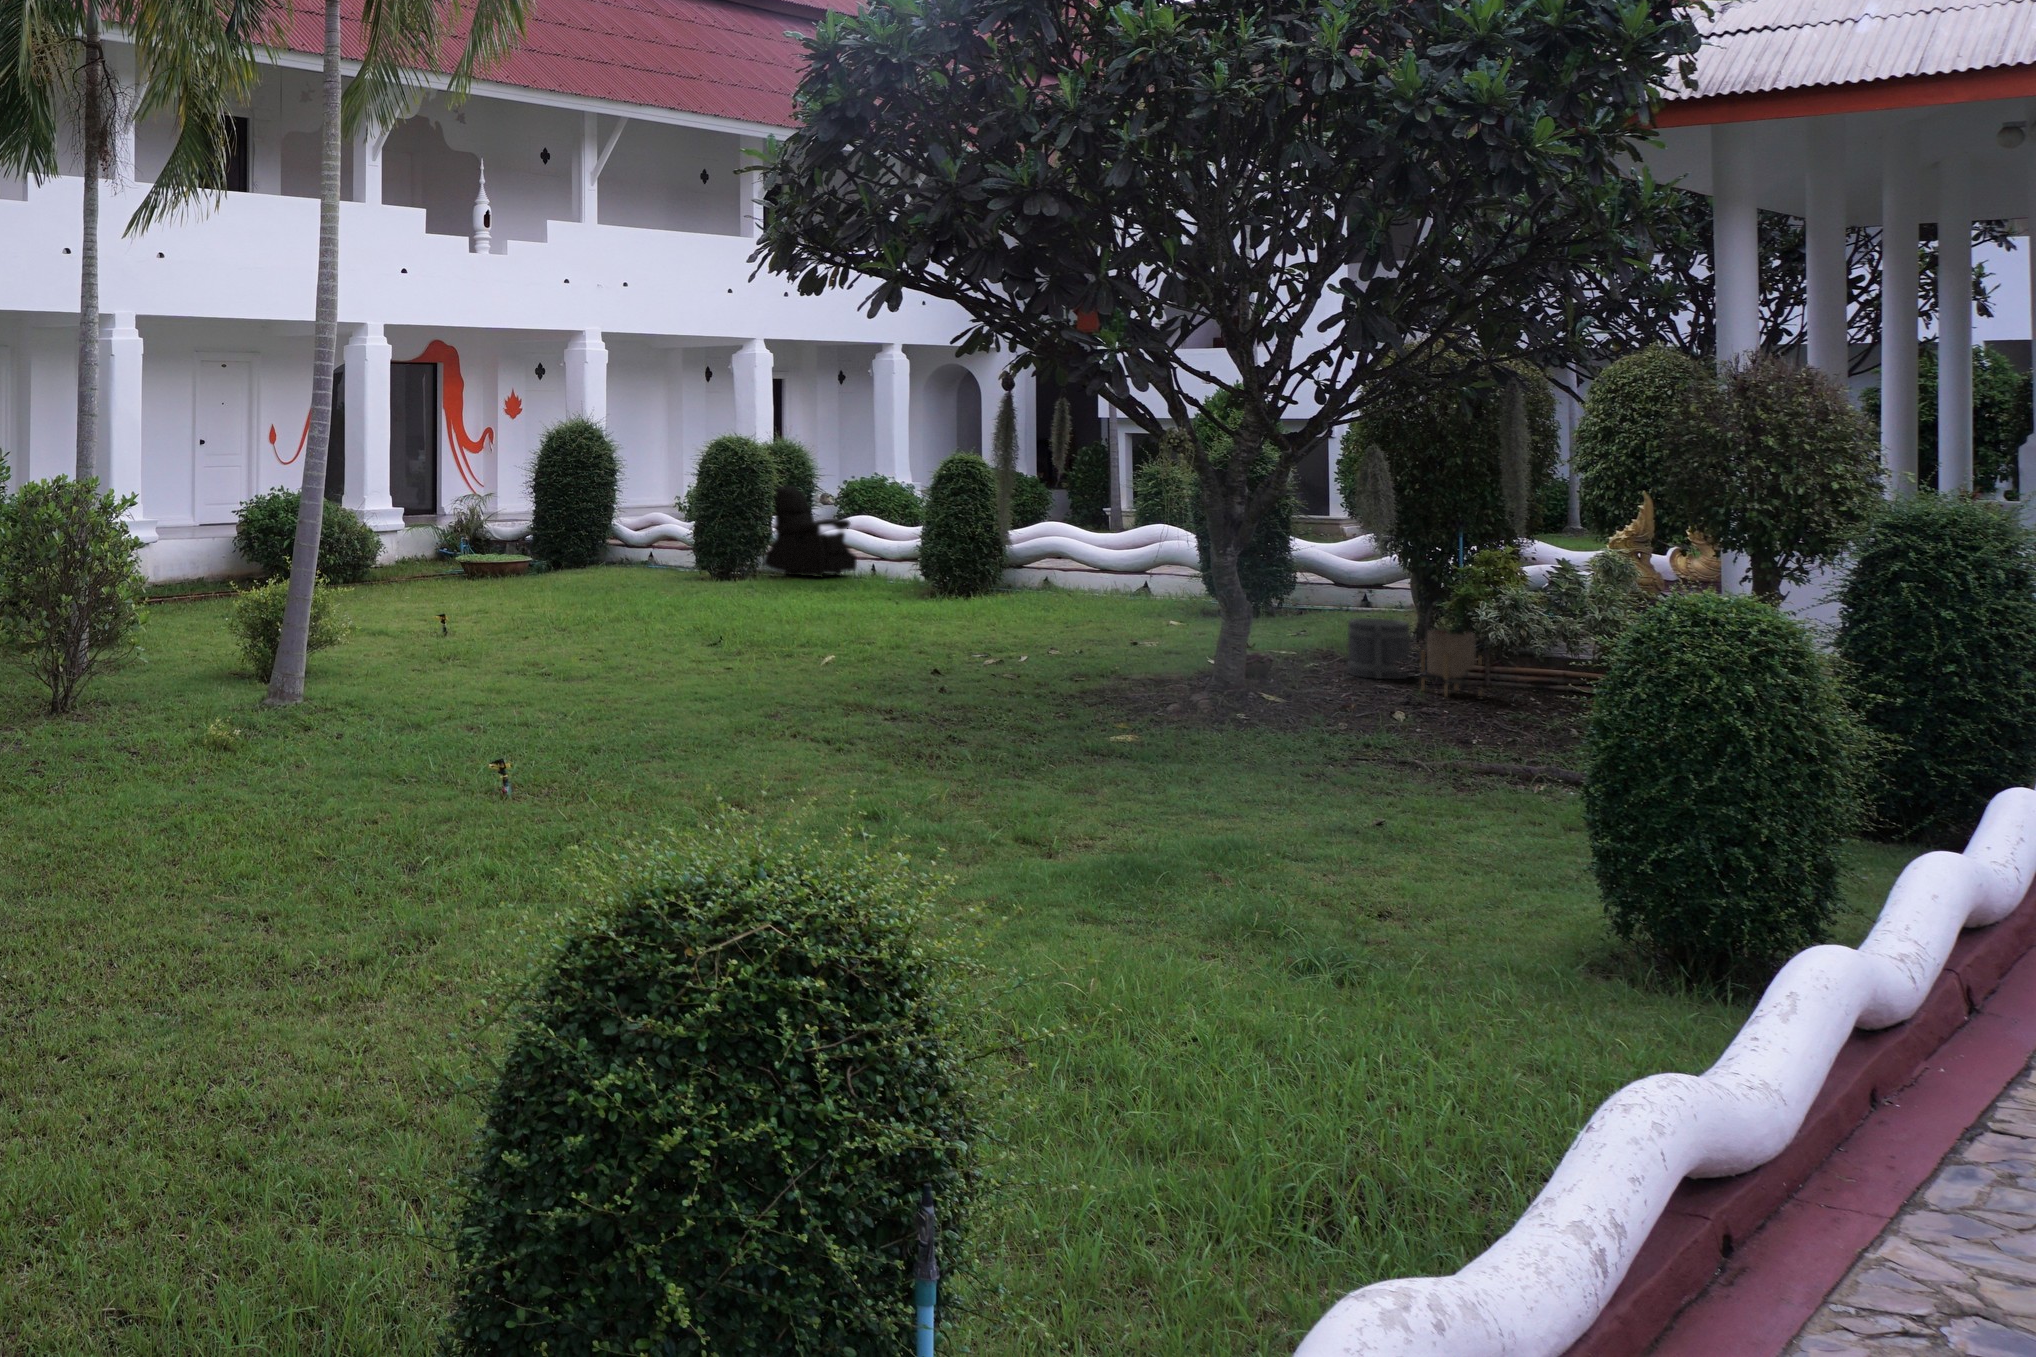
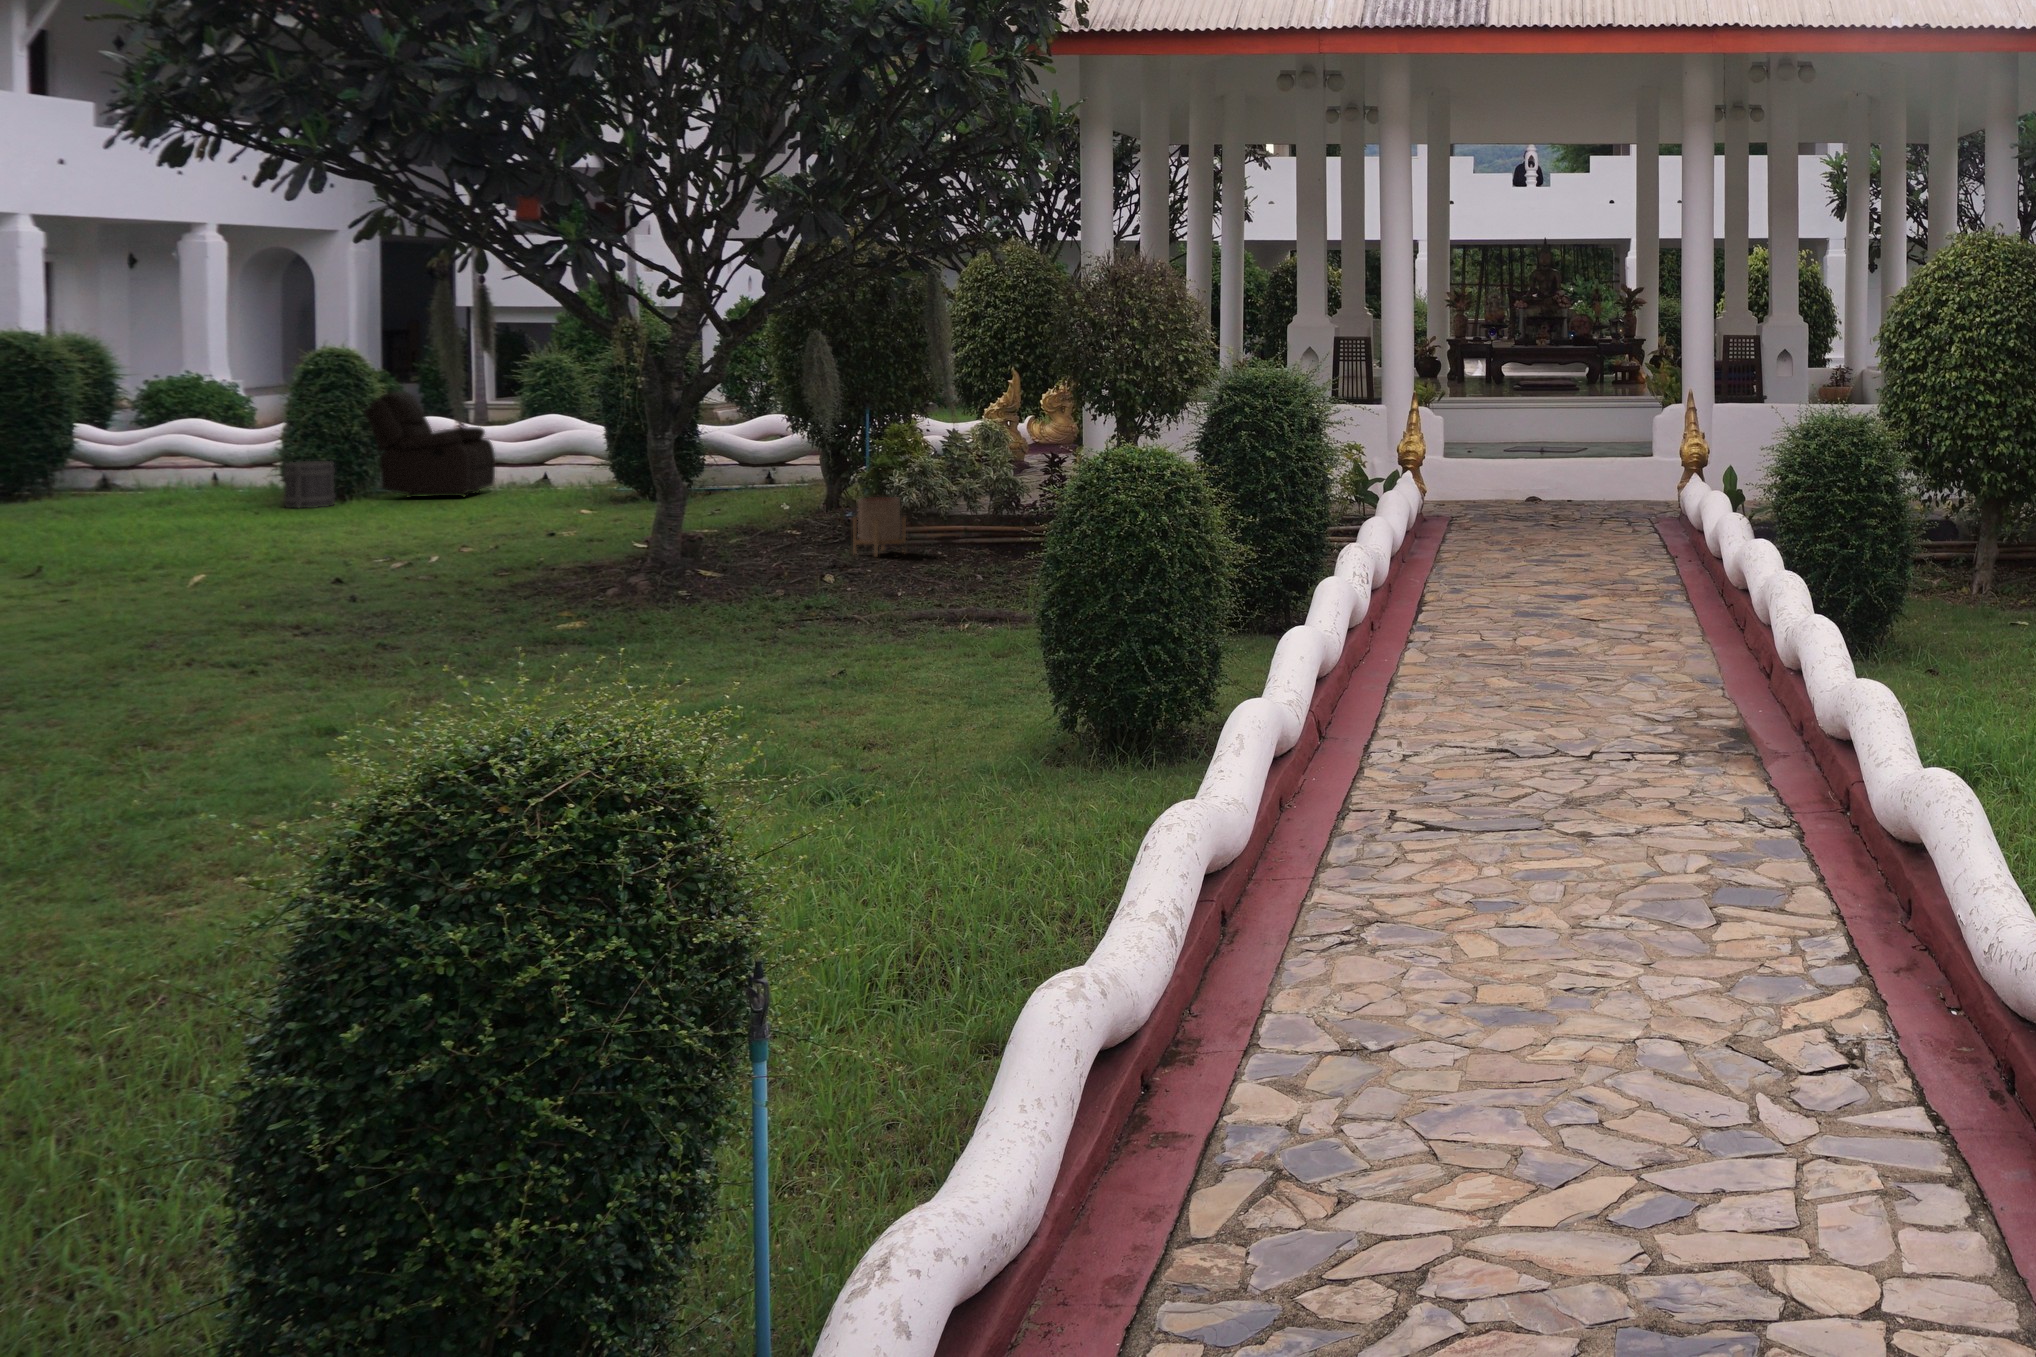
chair: present [764,486,857,577] -> present [364,392,495,498]
bucket: present [1348,618,1409,679] -> present [284,461,335,508]

